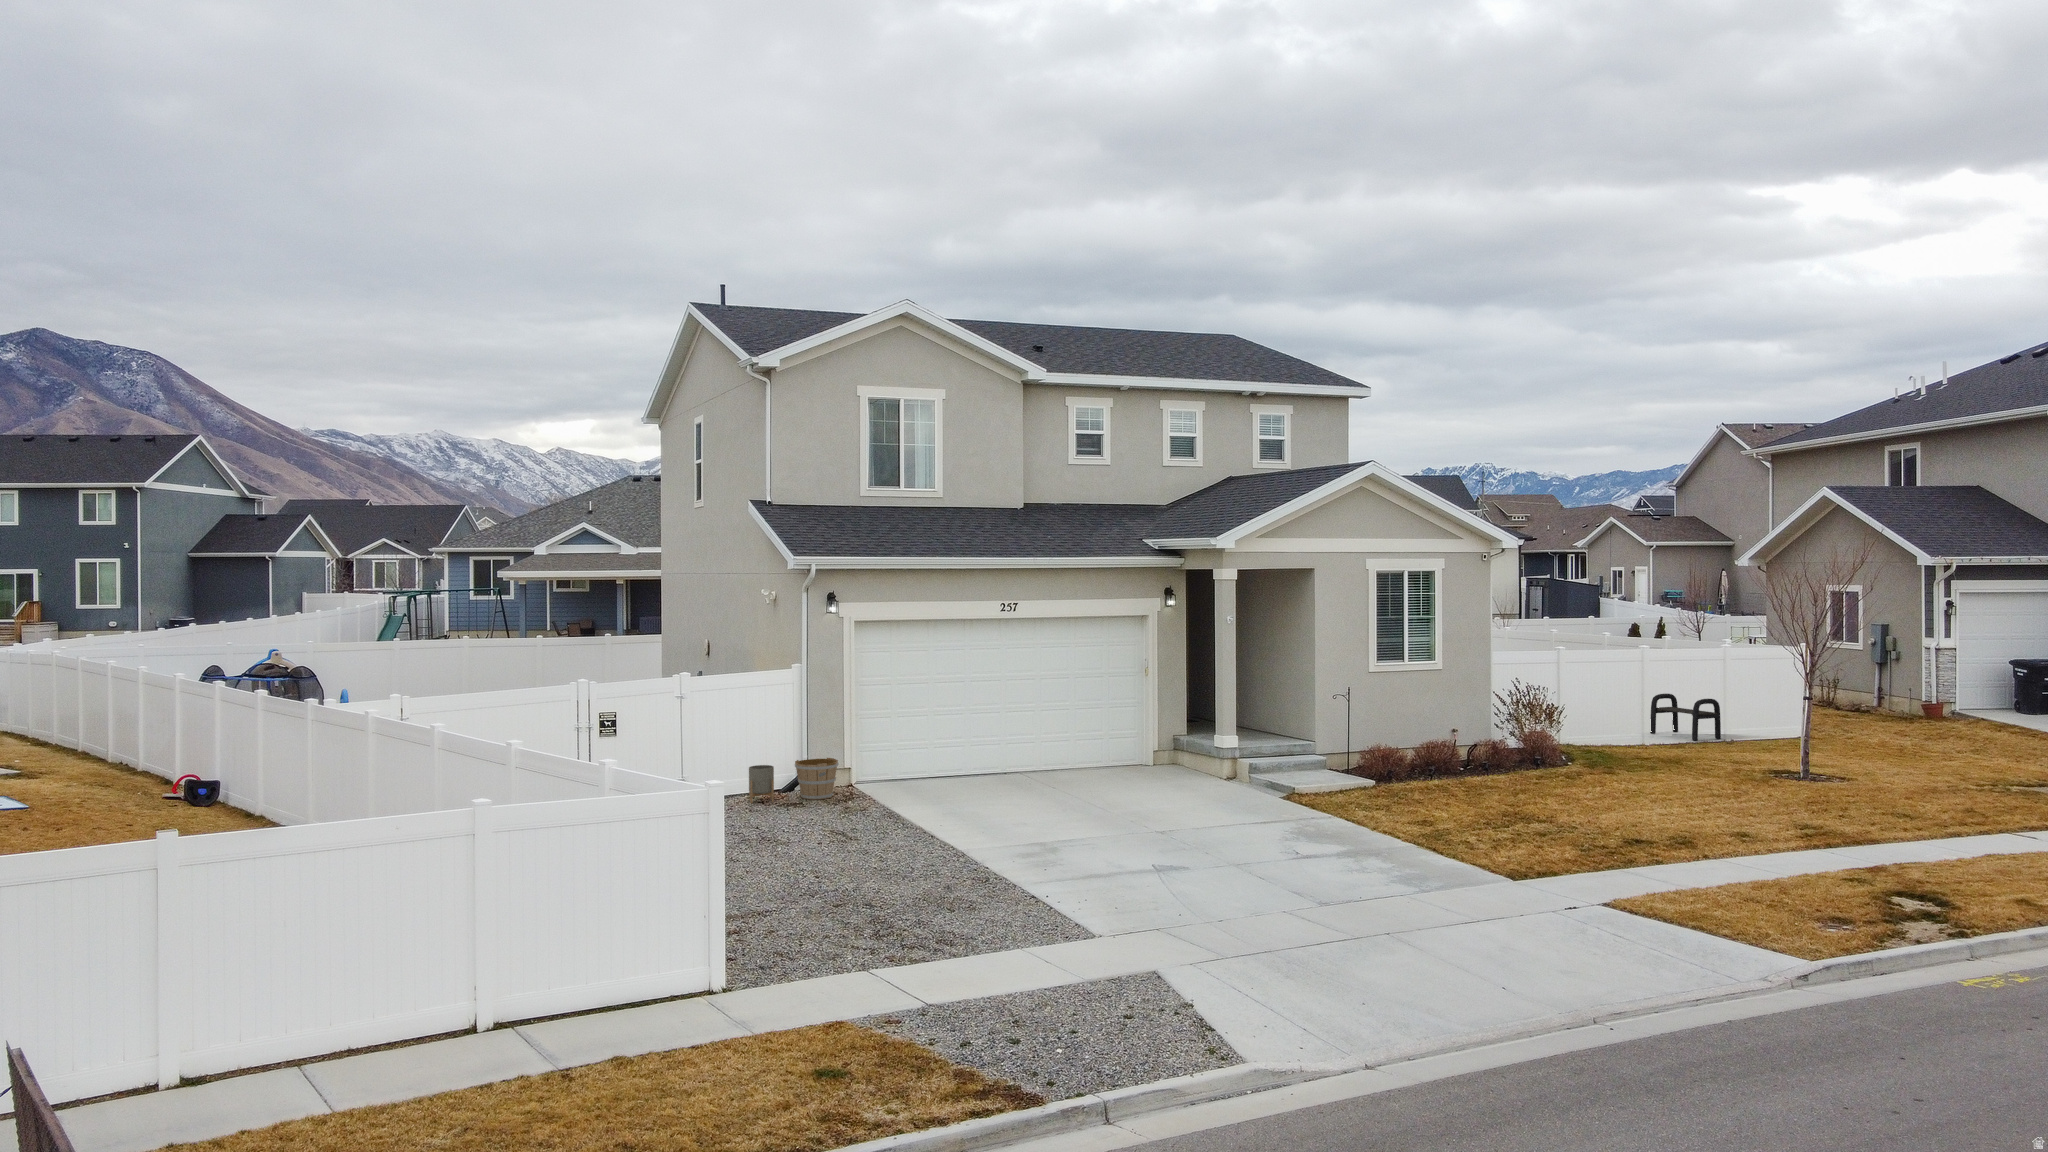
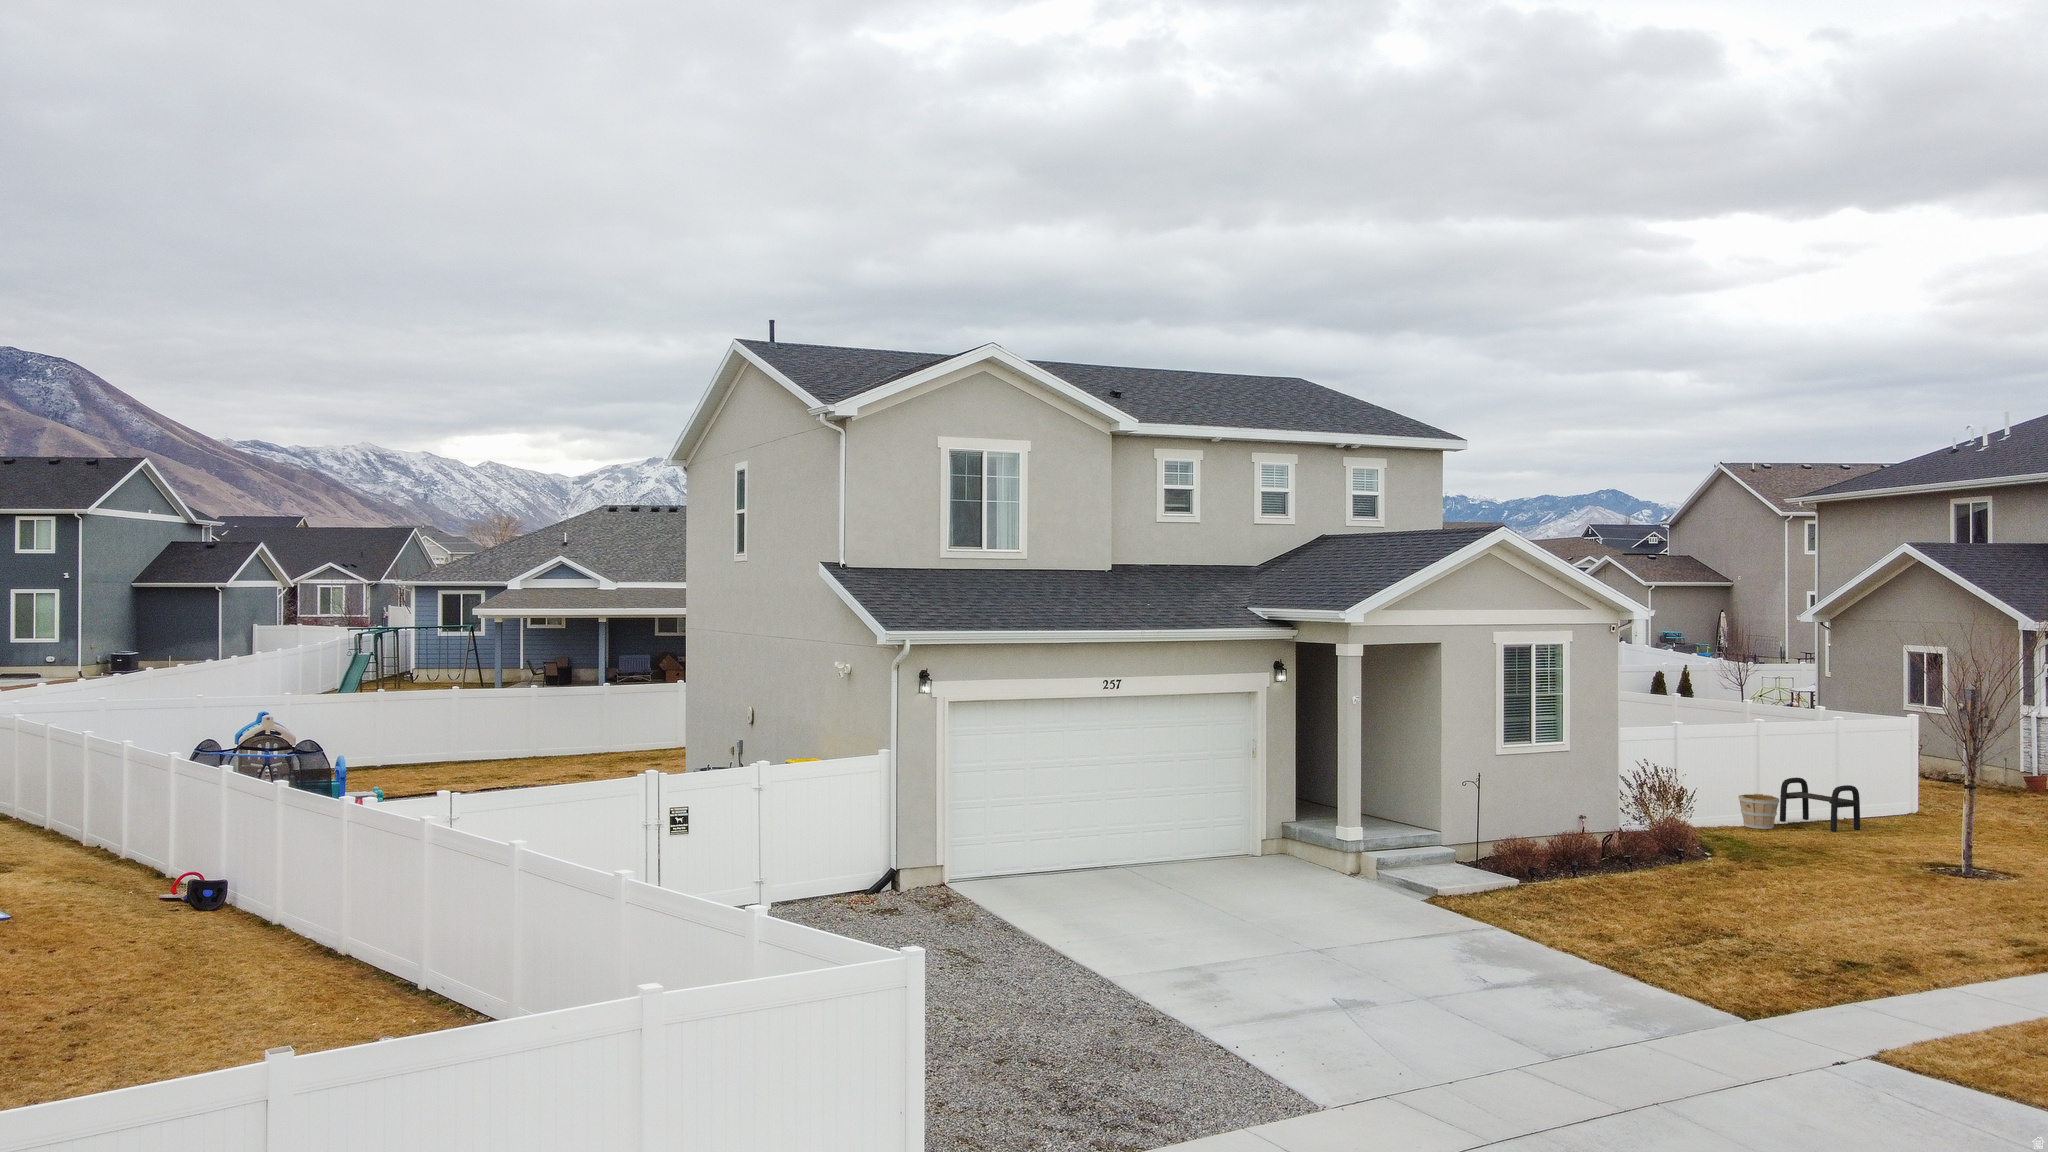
wooden bucket: present [795,758,838,800] -> present [1738,794,1779,829]
planter: present [749,765,774,803] -> none [829,861,859,906]

